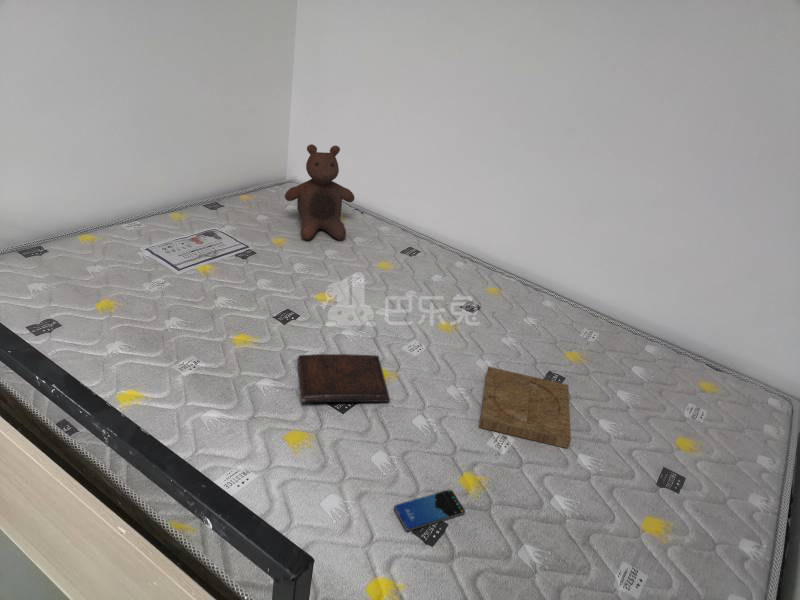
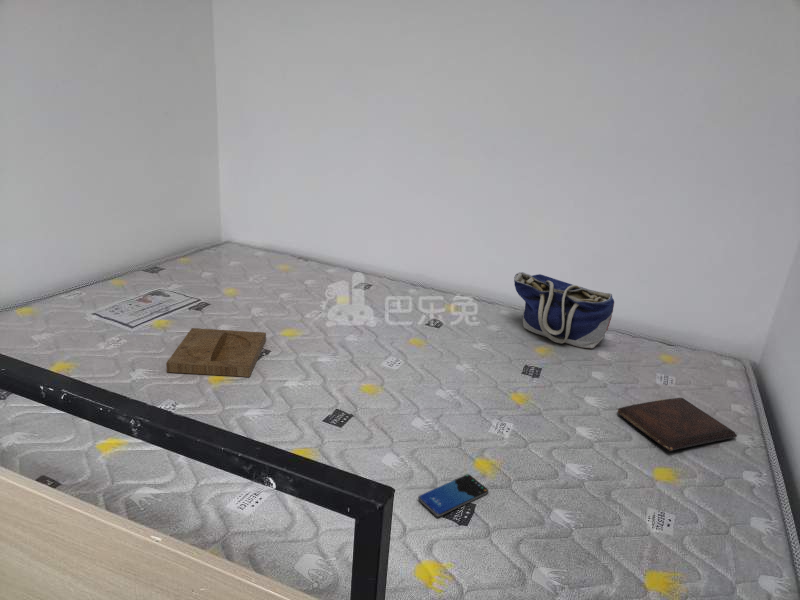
stuffed bear: present [285,144,355,240] -> none [230,194,299,288]
tote bag: none [559,271,659,362] -> present [514,272,614,348]
book: present [298,354,390,402] -> present [618,398,737,451]
tray: present [479,367,571,448] -> present [166,328,266,377]

